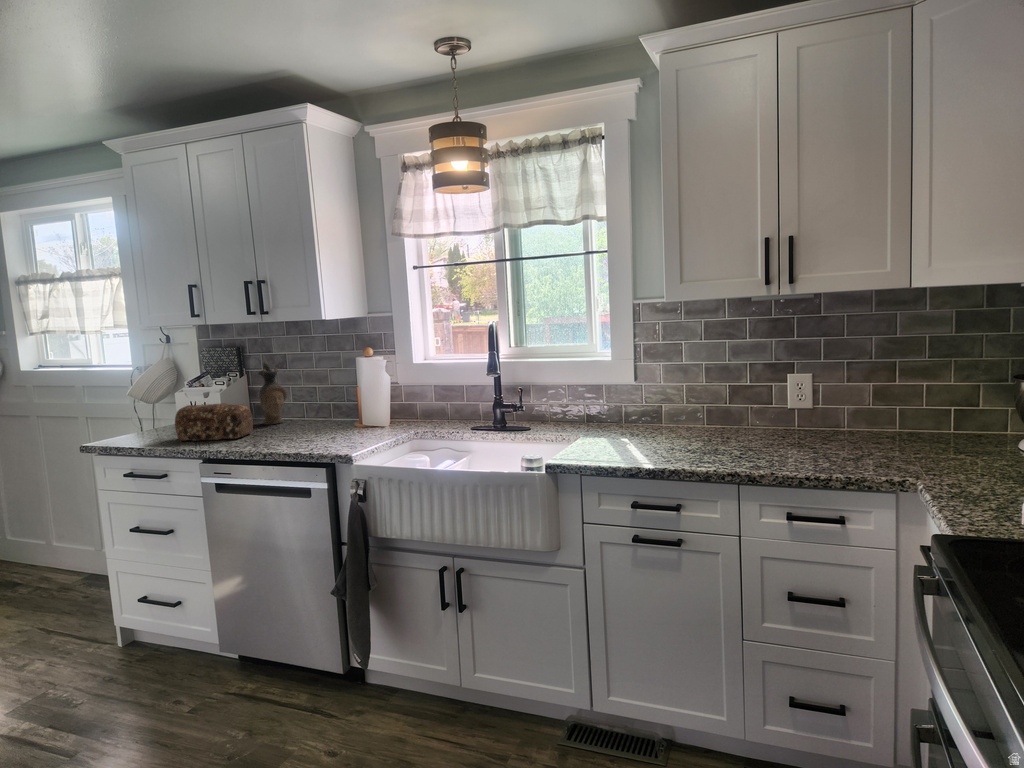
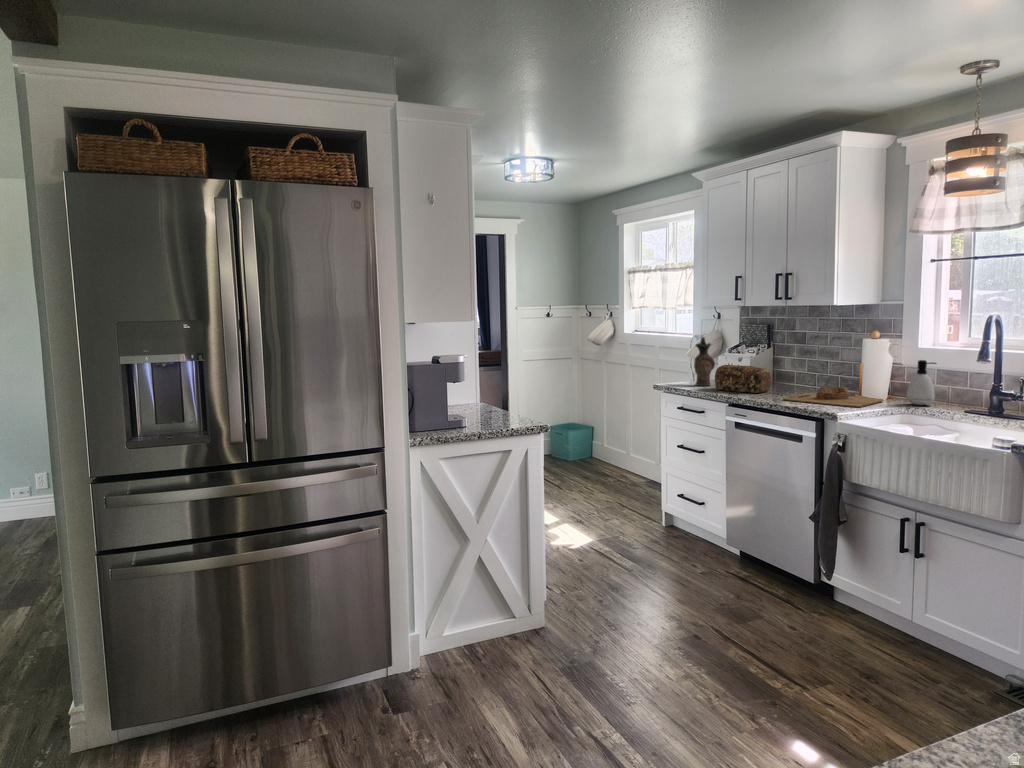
ceramic pitcher: present [258,362,287,424] -> present [694,337,715,386]
soap dispenser: none [412,377,439,427] -> present [907,360,936,405]
cutting board: none [276,418,388,445] -> present [783,386,883,407]

